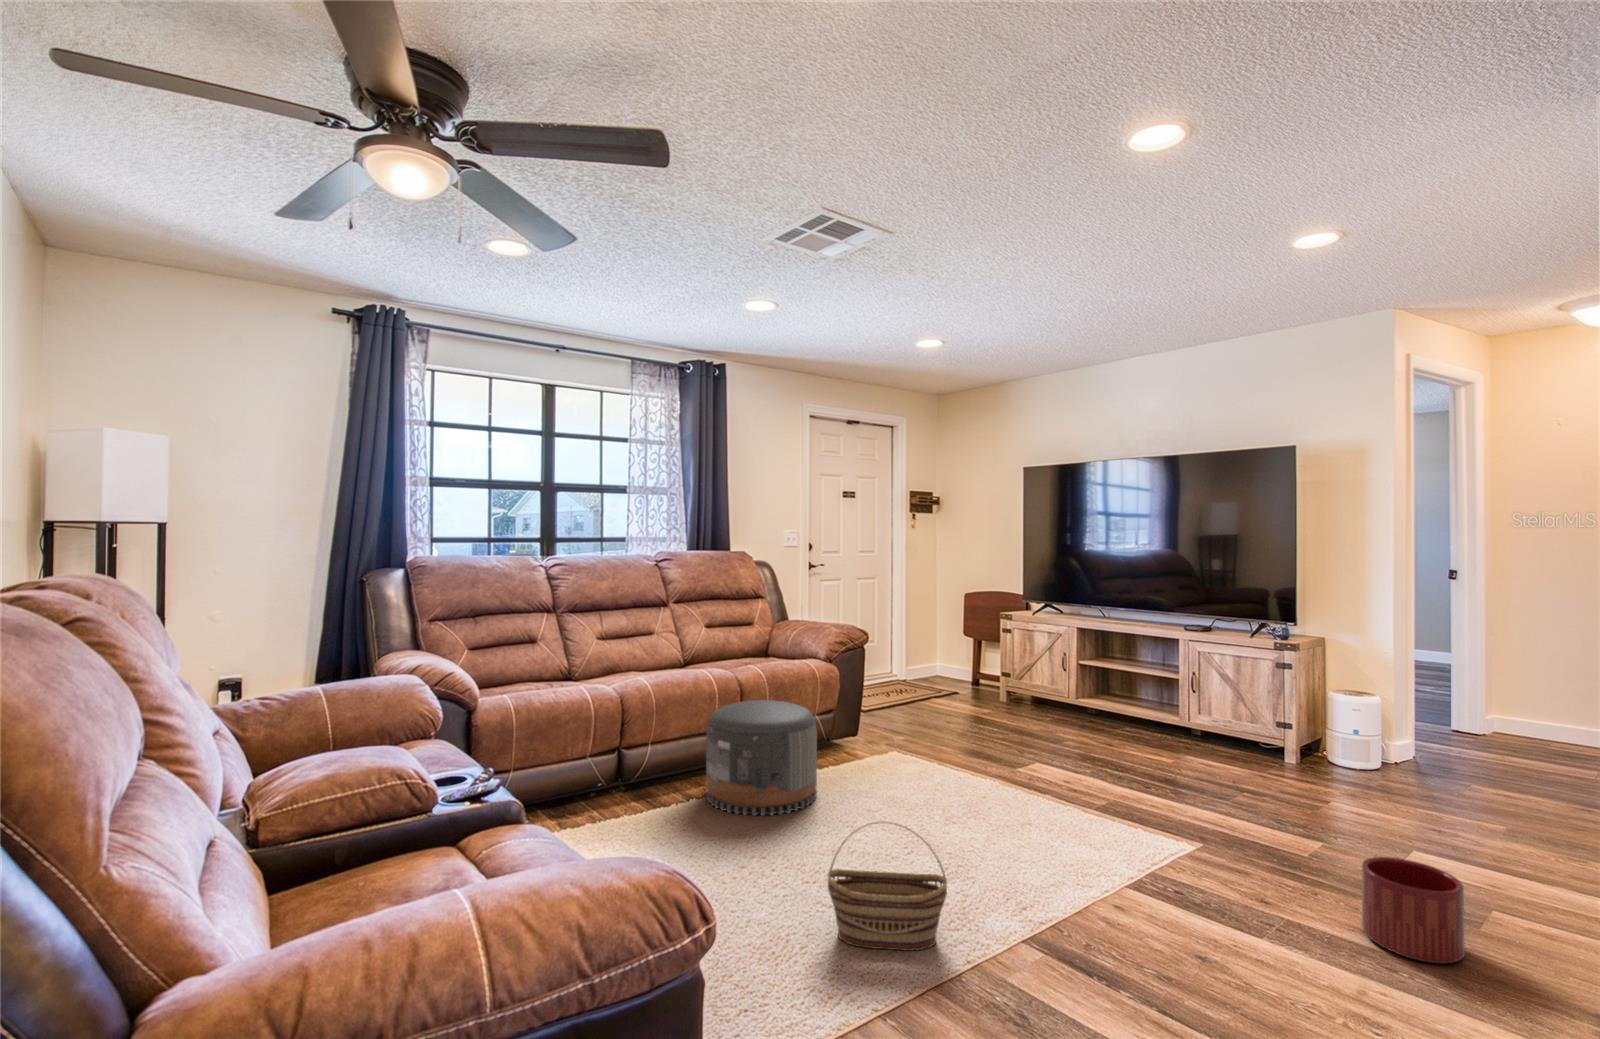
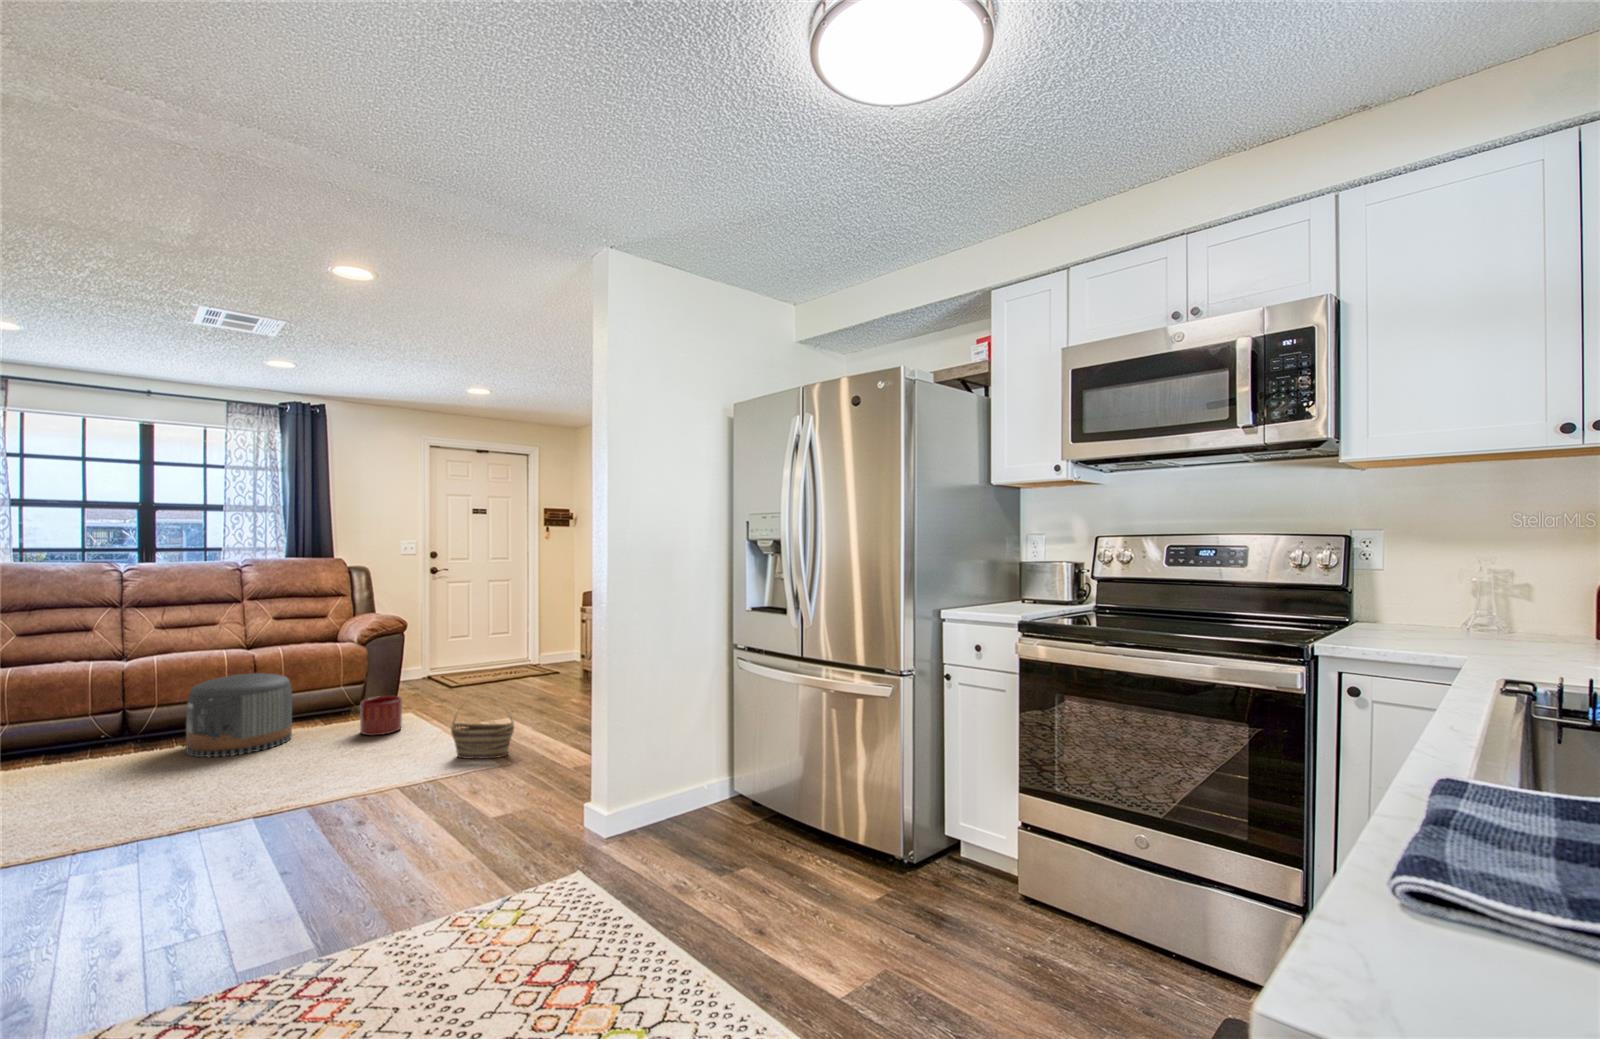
basket: present [827,821,947,951] -> present [451,701,514,759]
planter: present [1362,857,1465,963] -> present [360,696,402,736]

